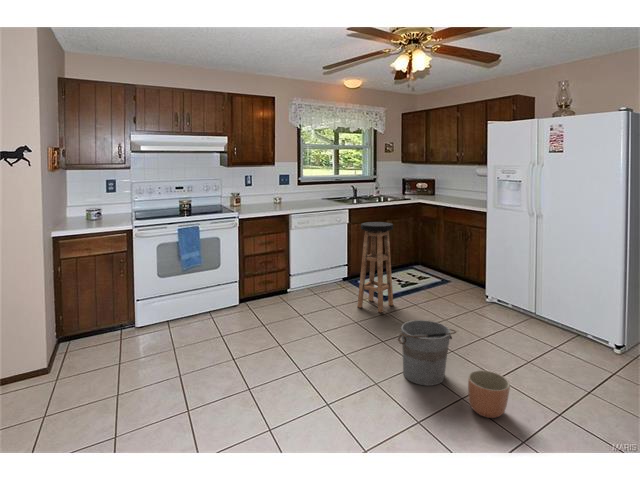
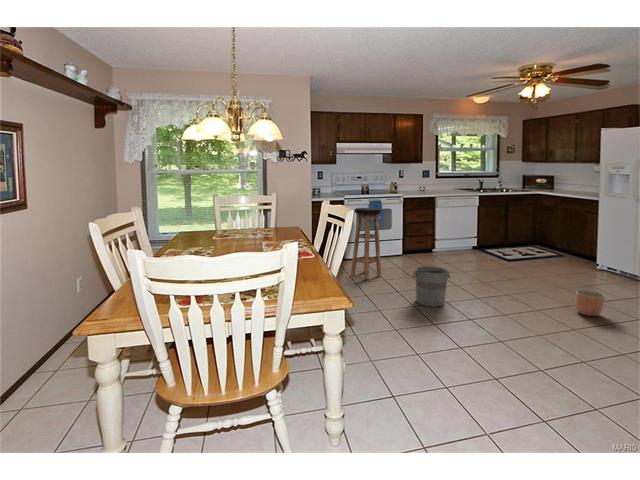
bar stool: present [357,222,393,312] -> present [351,208,381,280]
bucket: present [398,320,456,386] -> present [413,266,450,306]

